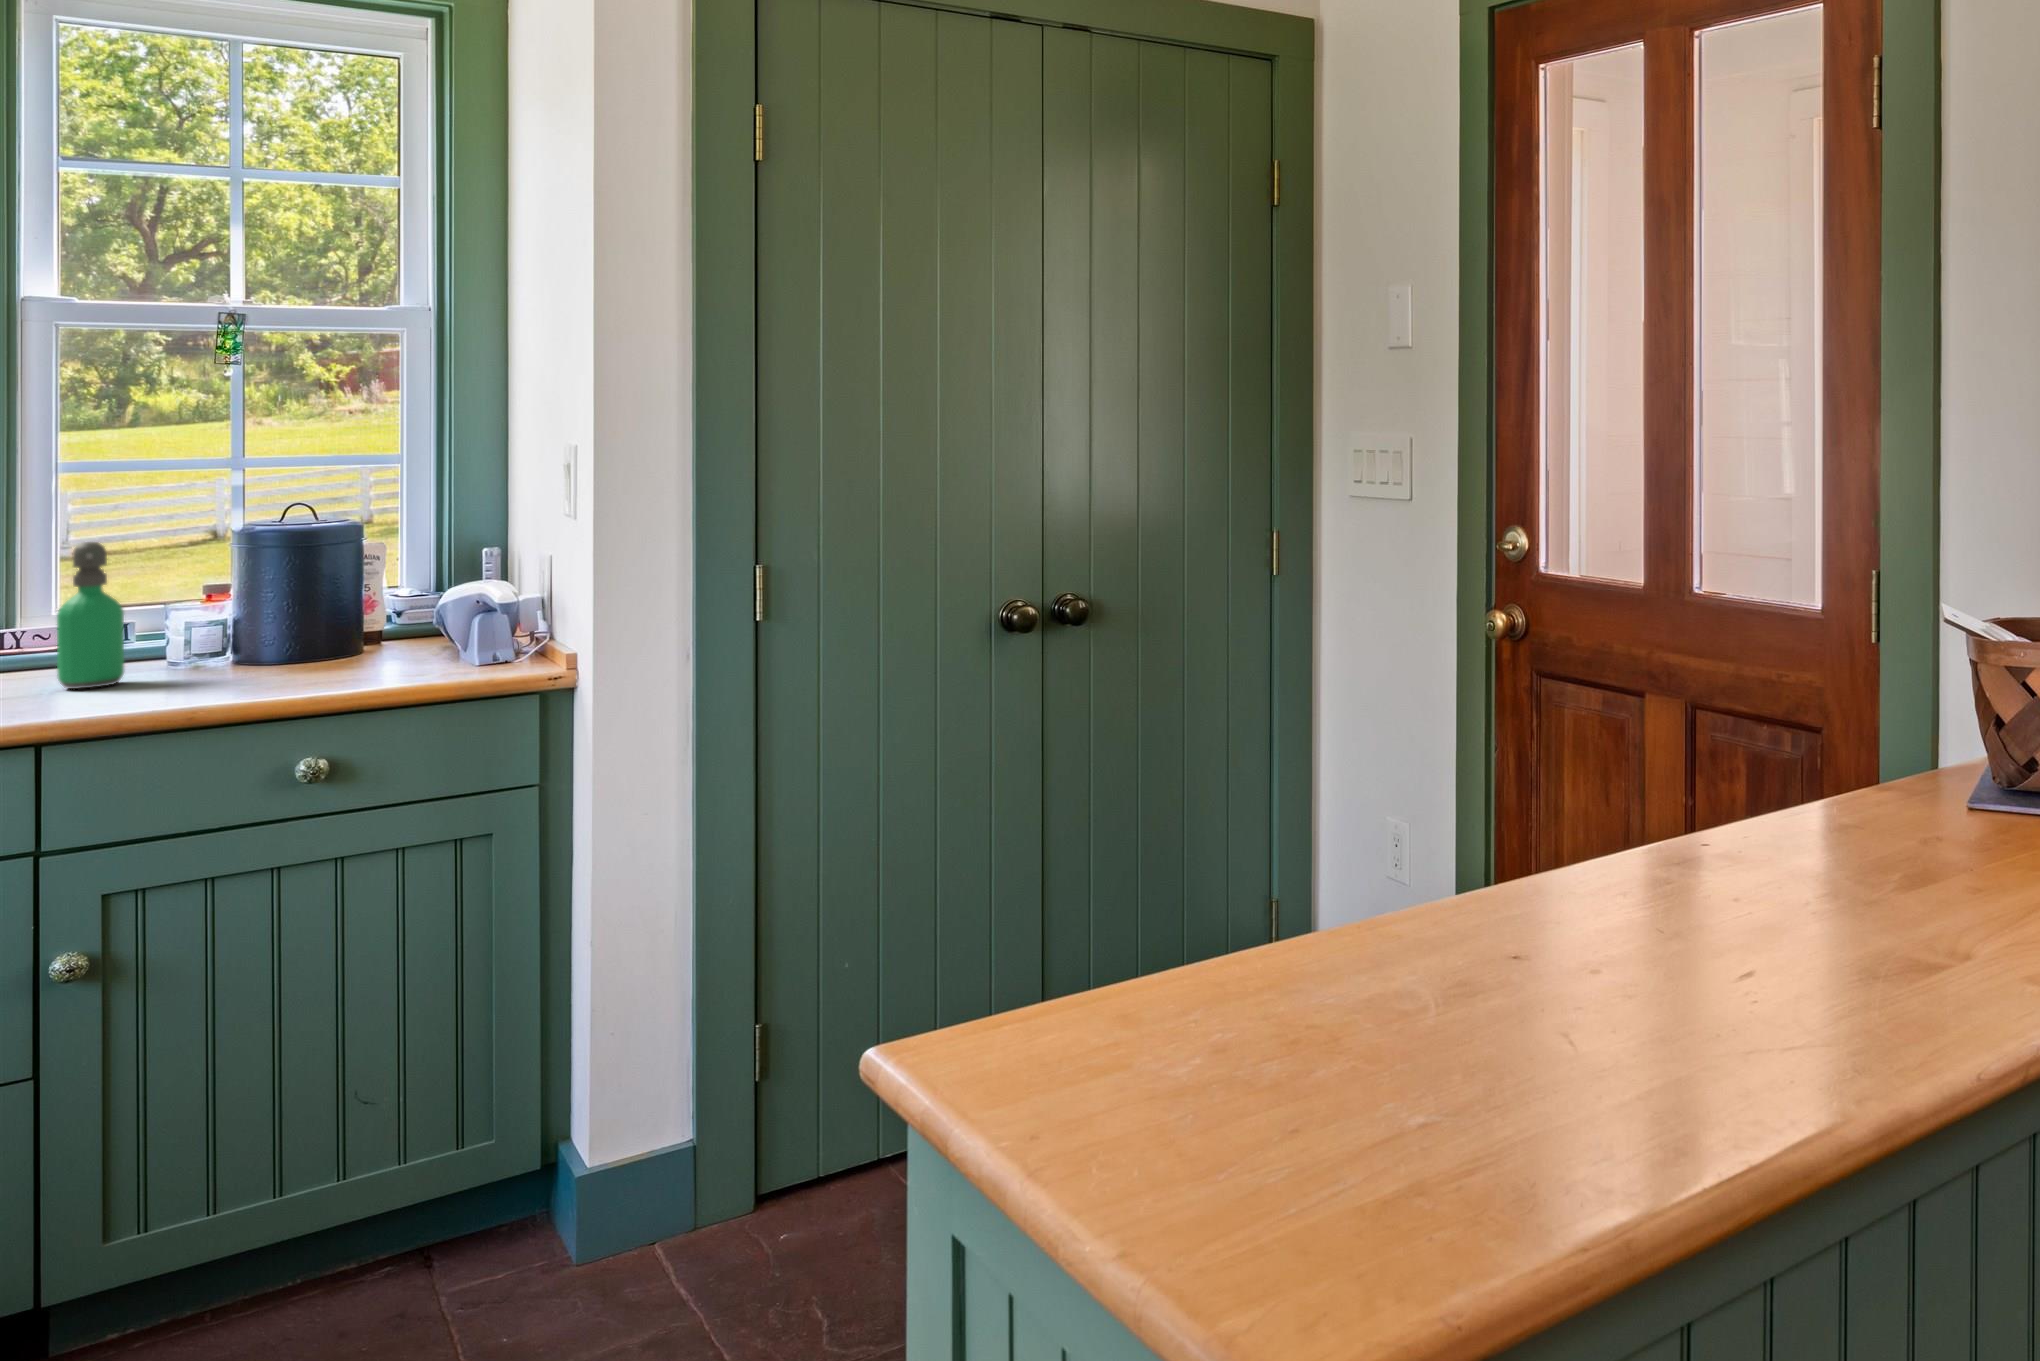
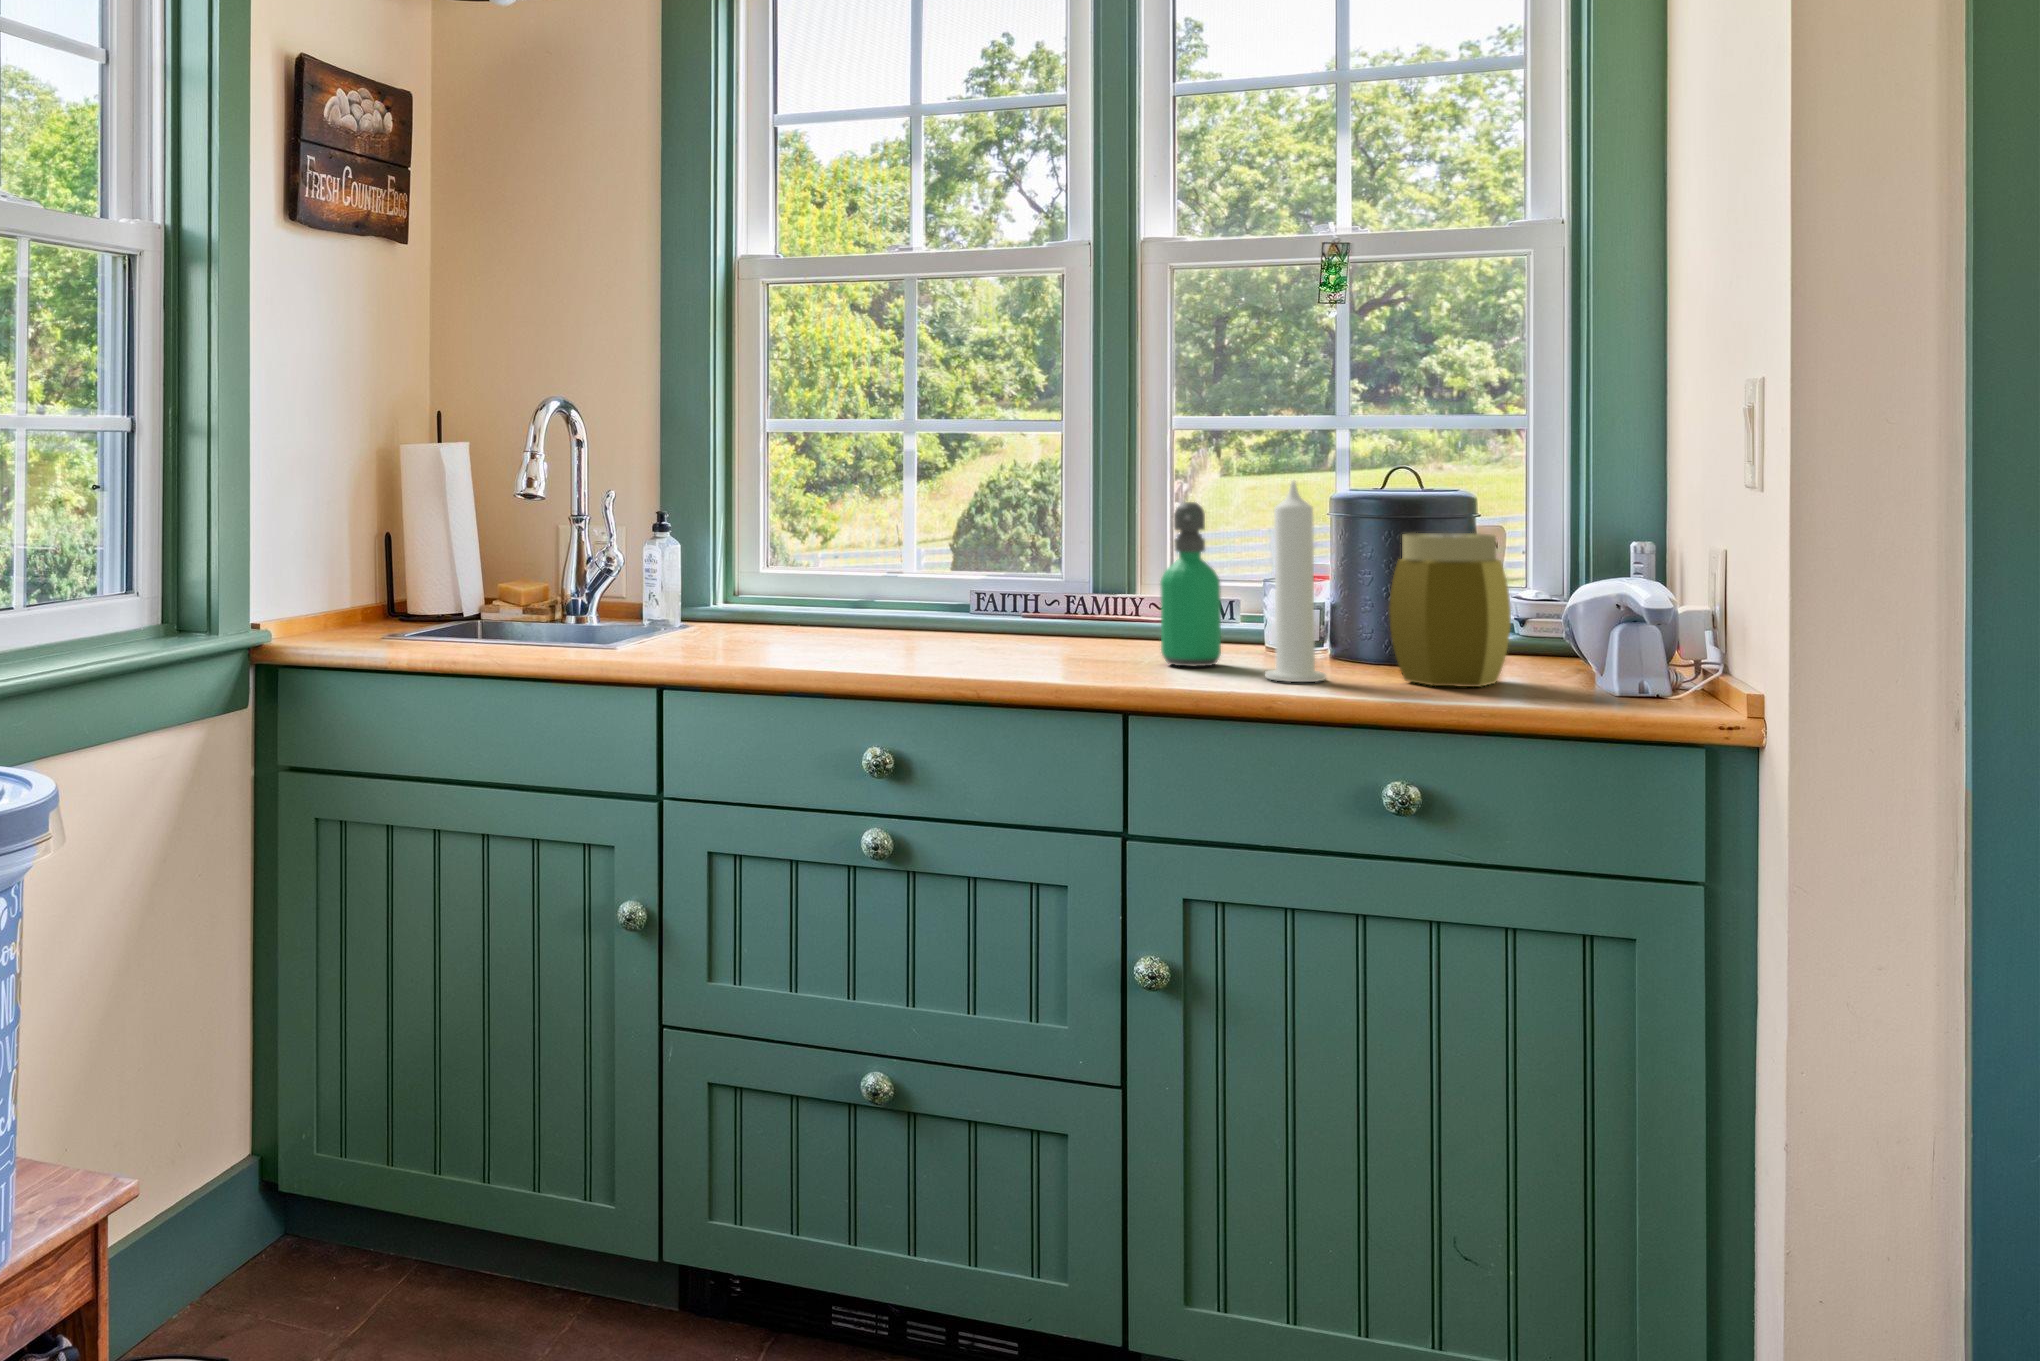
candle: none [175,521,235,689] -> present [1265,481,1326,682]
jar: none [294,555,396,676] -> present [1389,533,1511,687]

